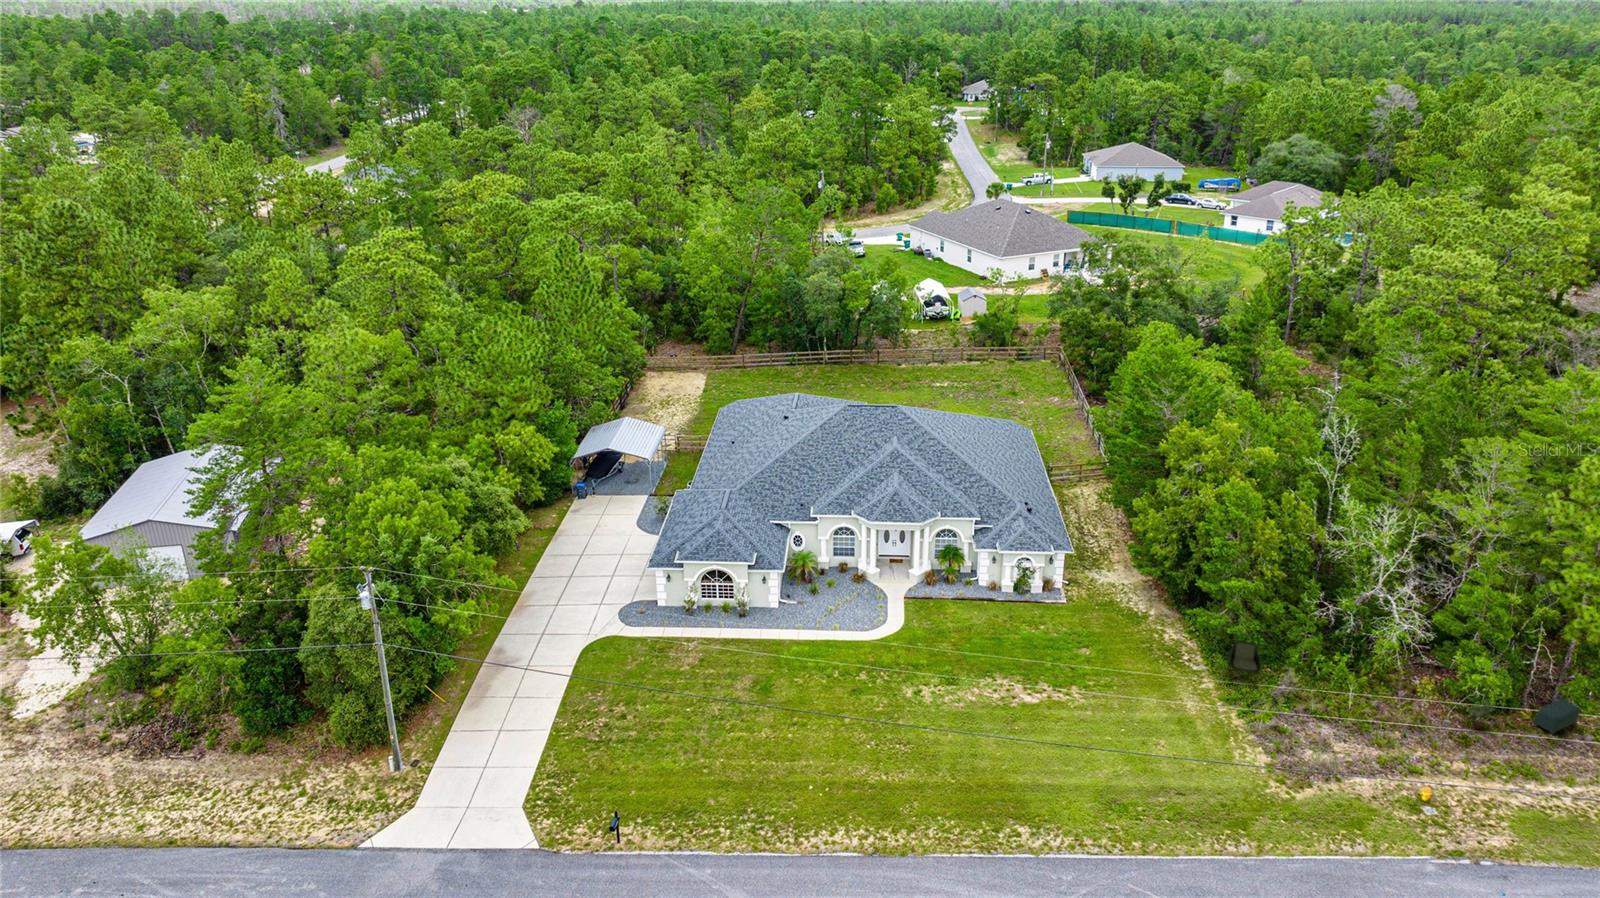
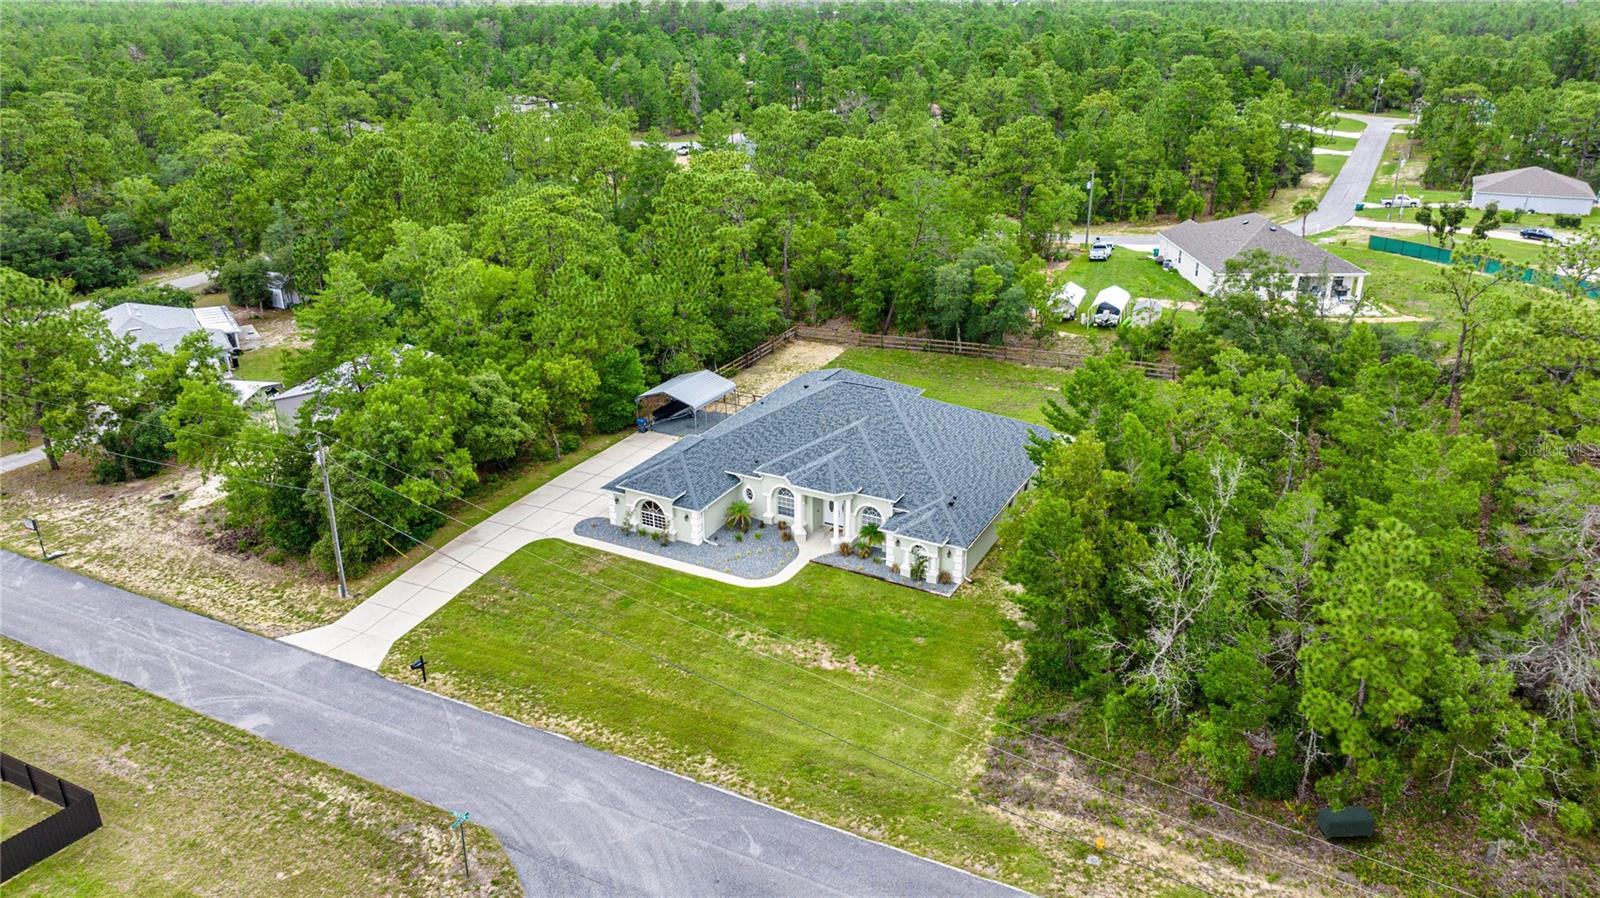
lounge chair: present [1228,641,1262,680] -> none [1028,662,1064,708]
potted tree: present [1470,699,1494,729] -> none [1231,776,1265,810]

